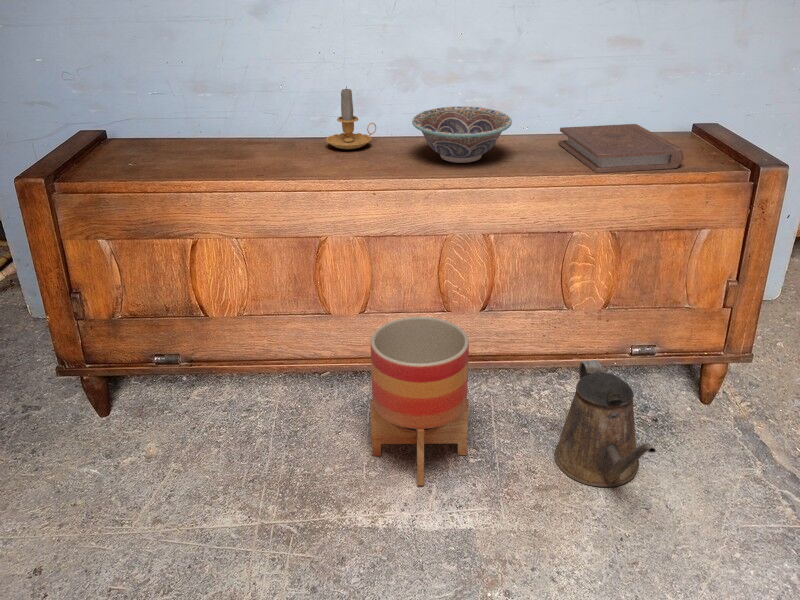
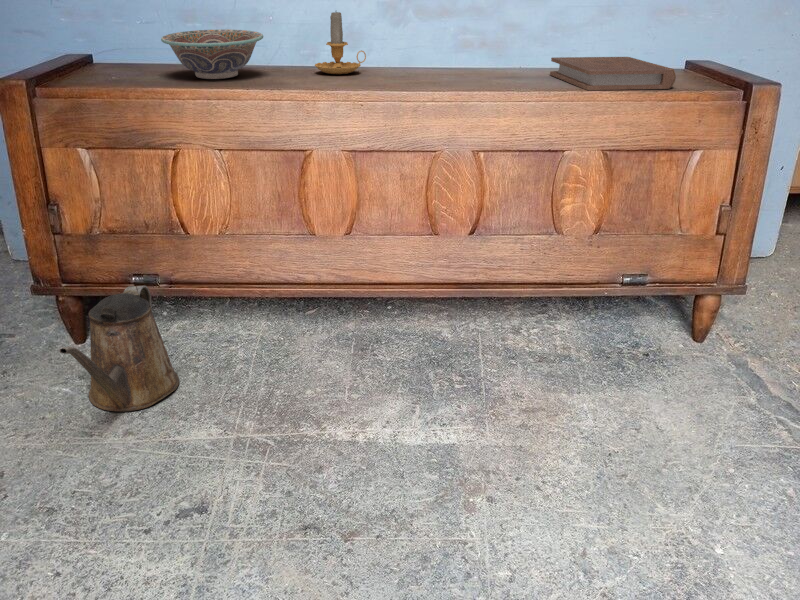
decorative bowl: present [412,106,512,163] -> present [161,29,263,79]
planter: present [370,317,469,485] -> none [354,235,455,406]
watering can: present [555,360,656,487] -> present [60,286,179,412]

